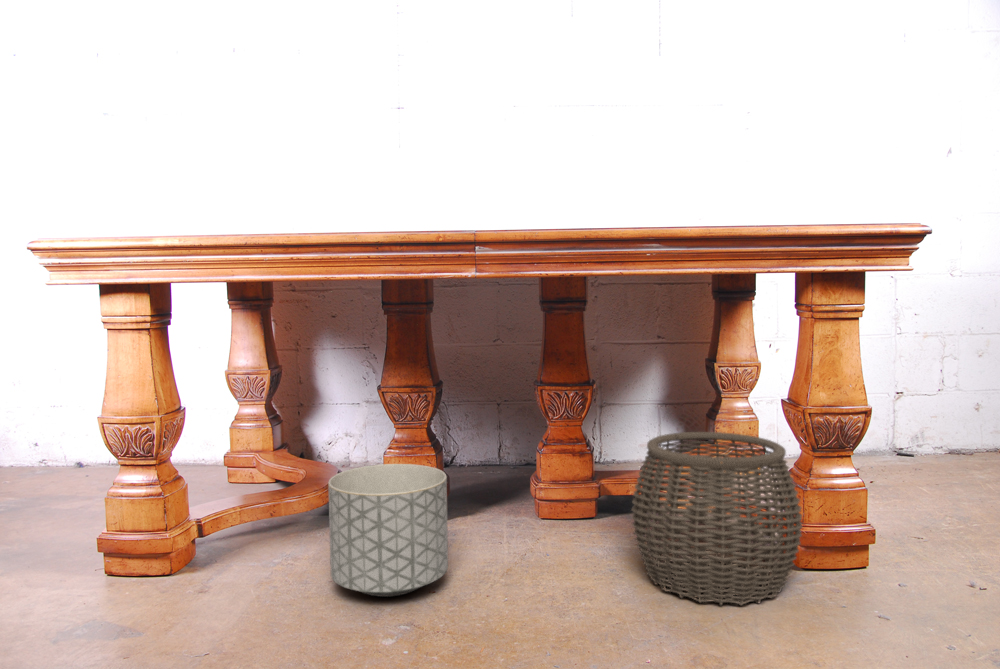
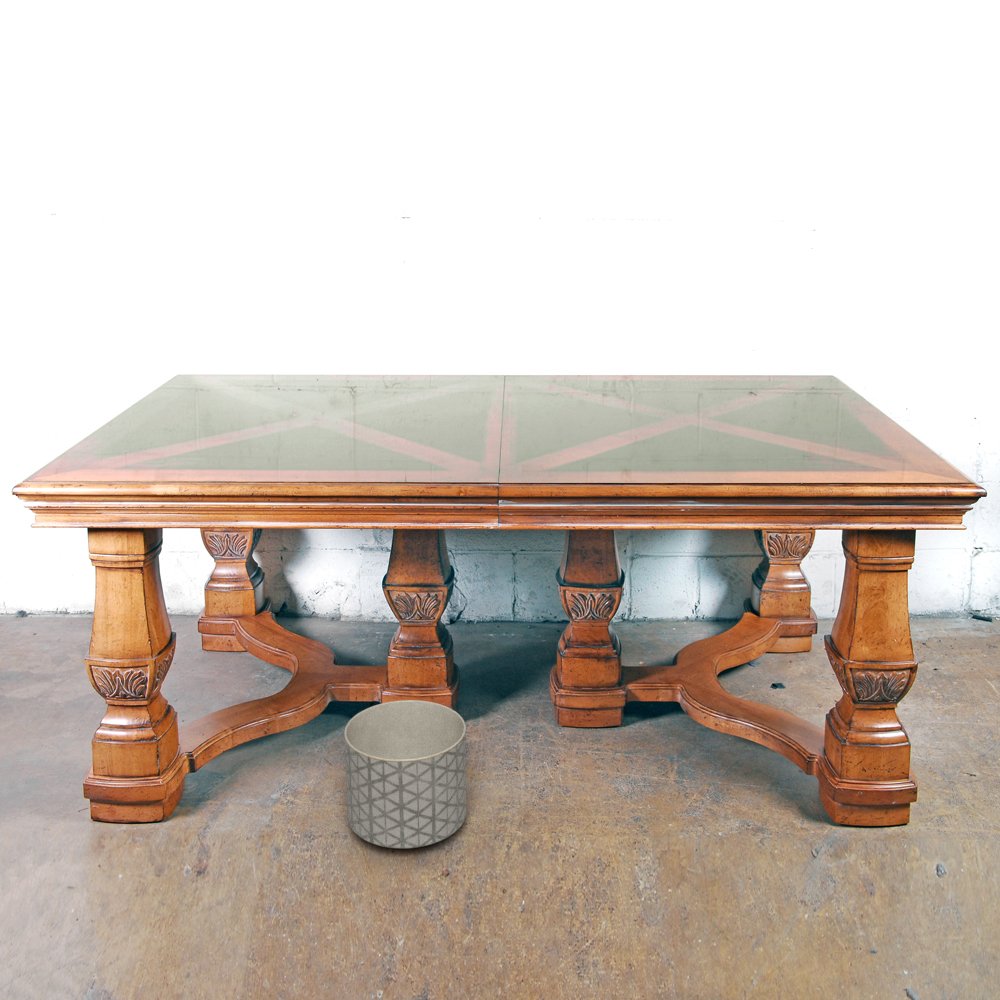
woven basket: present [632,432,802,605] -> none [656,670,830,865]

